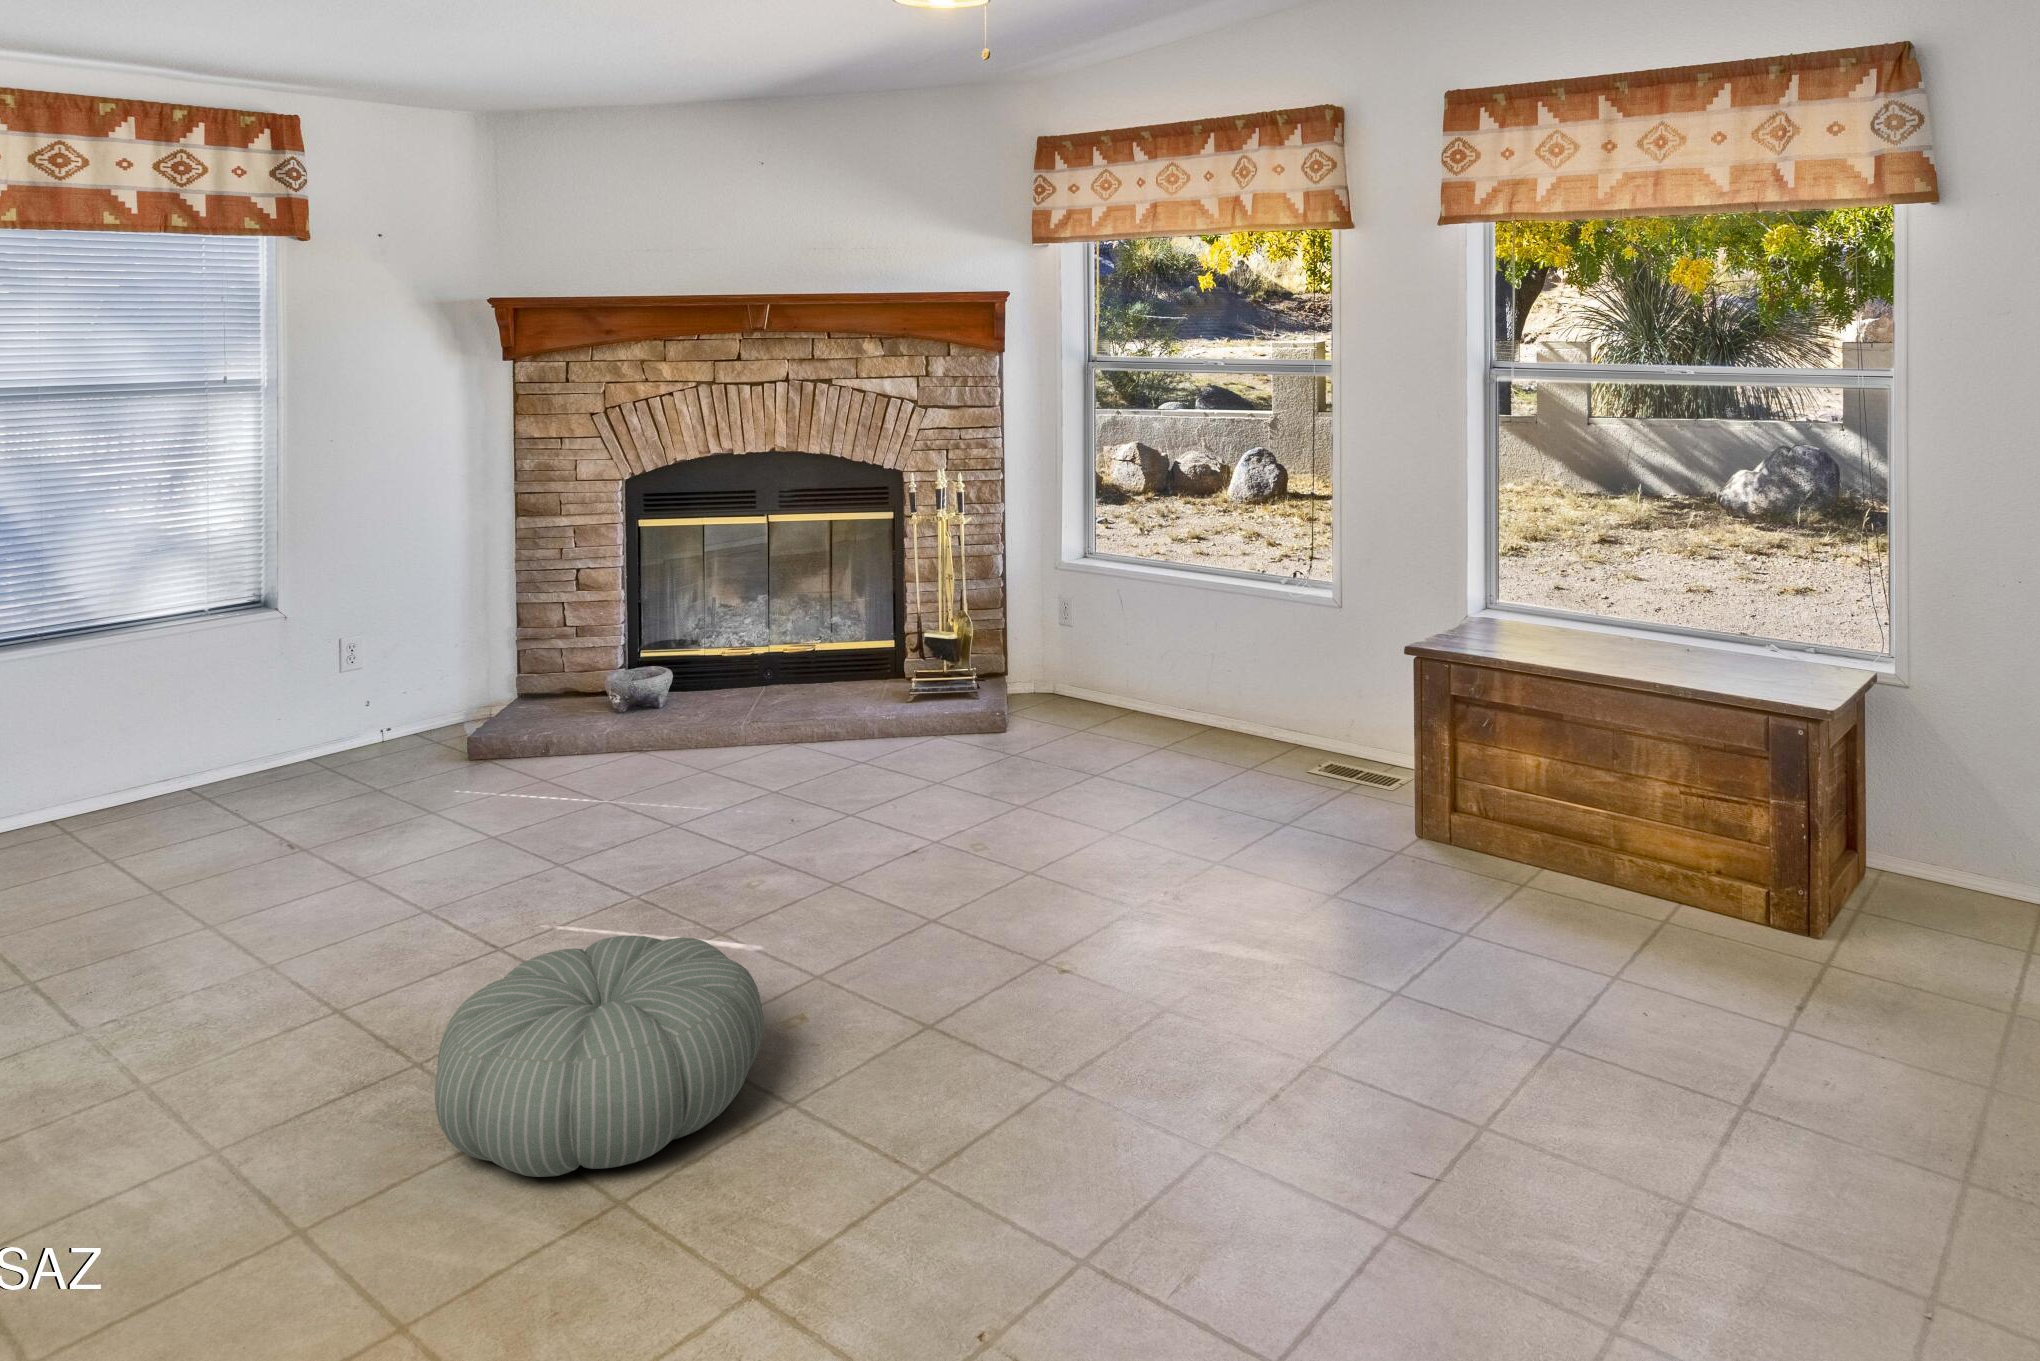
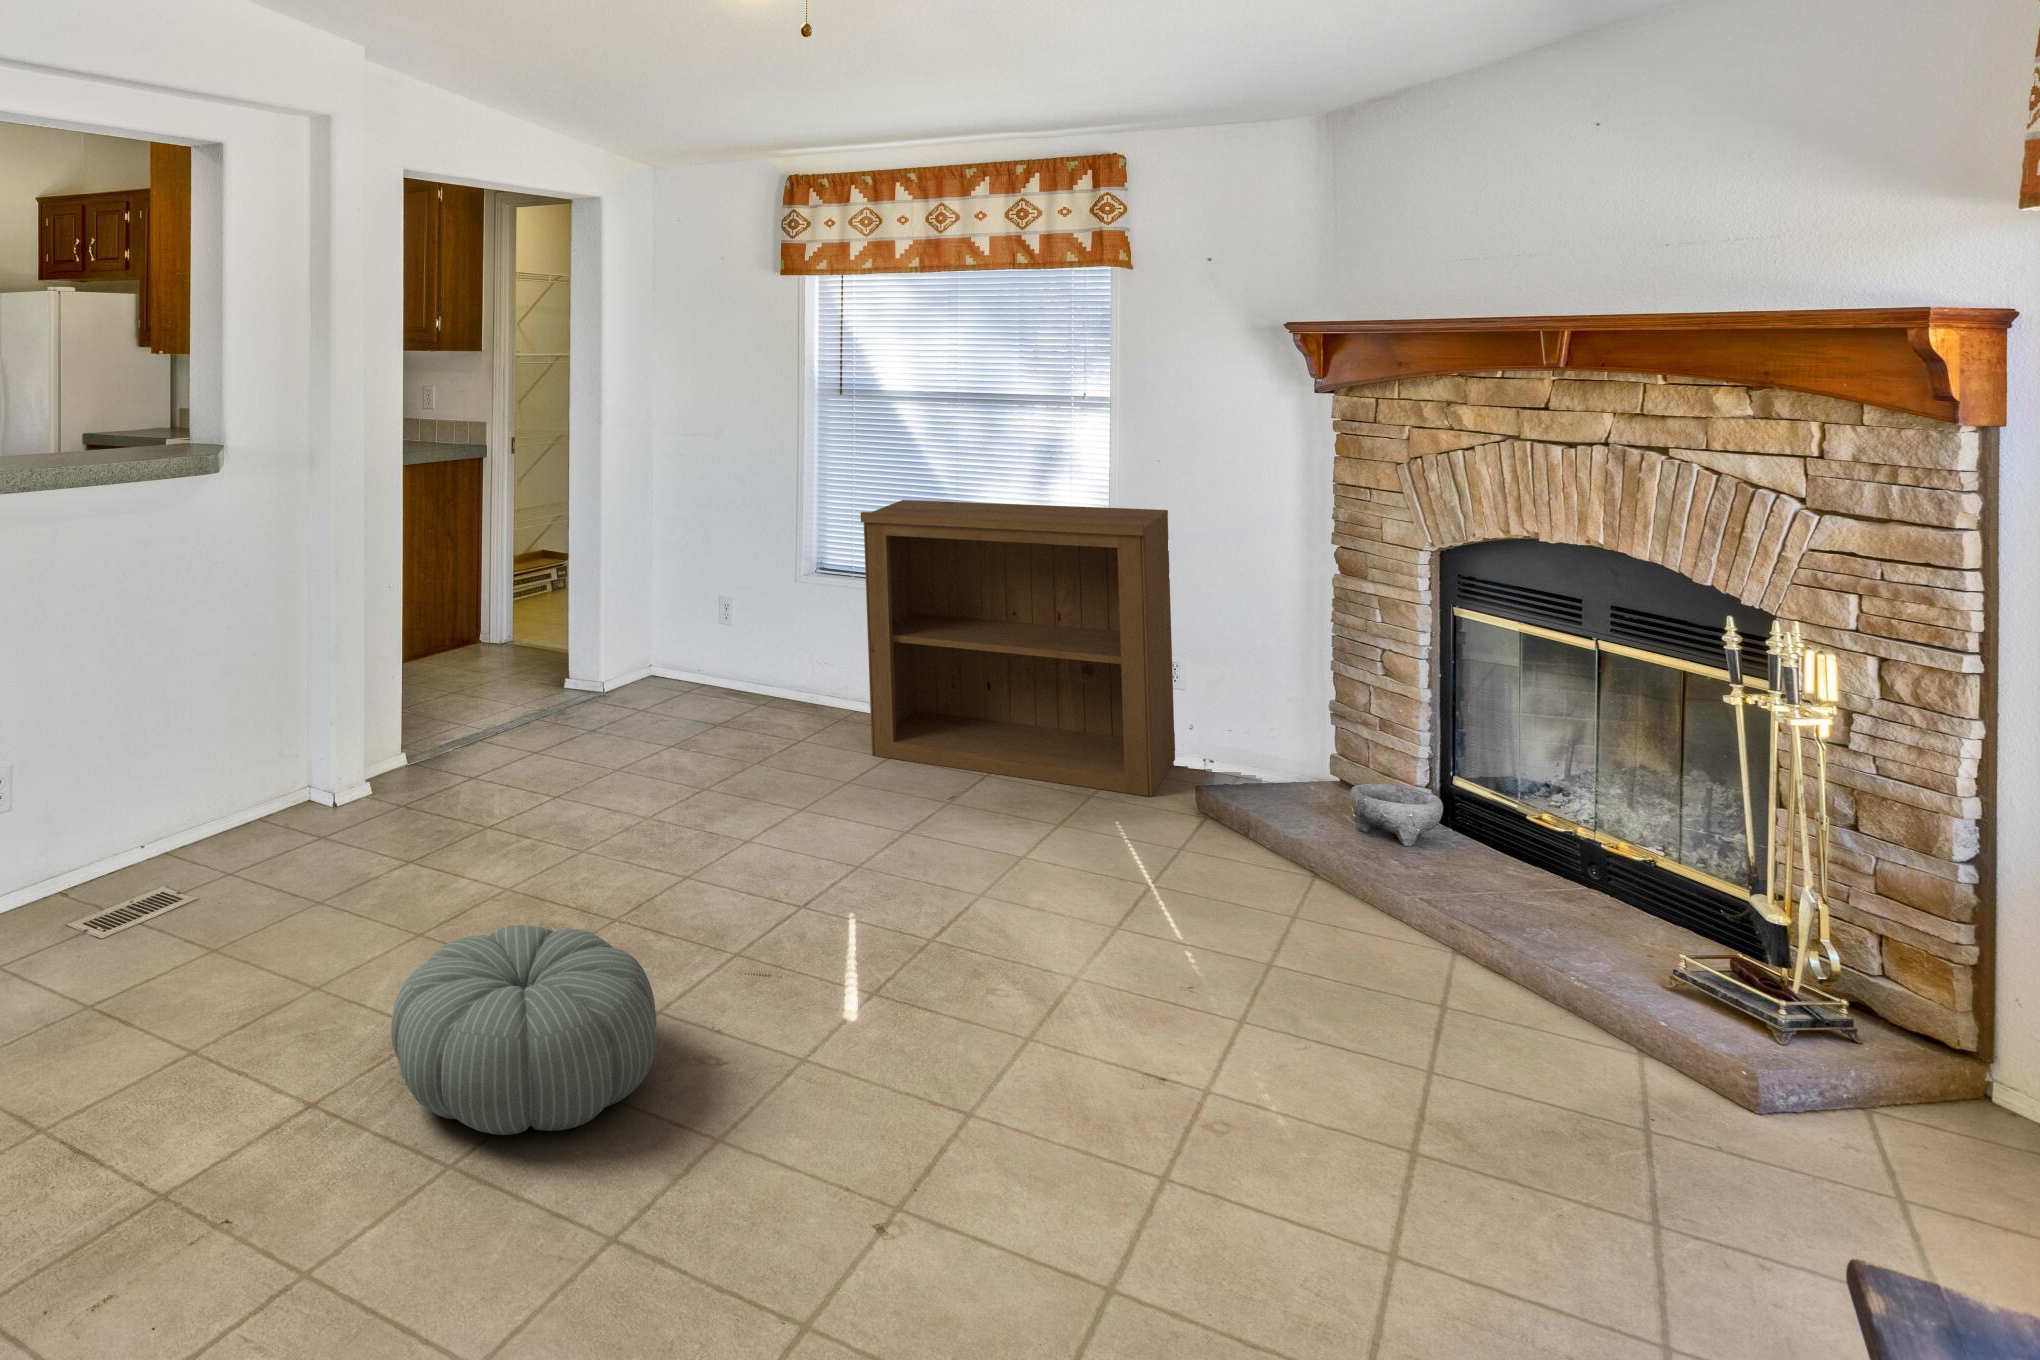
bookshelf: none [6,489,421,855] -> present [860,500,1175,797]

